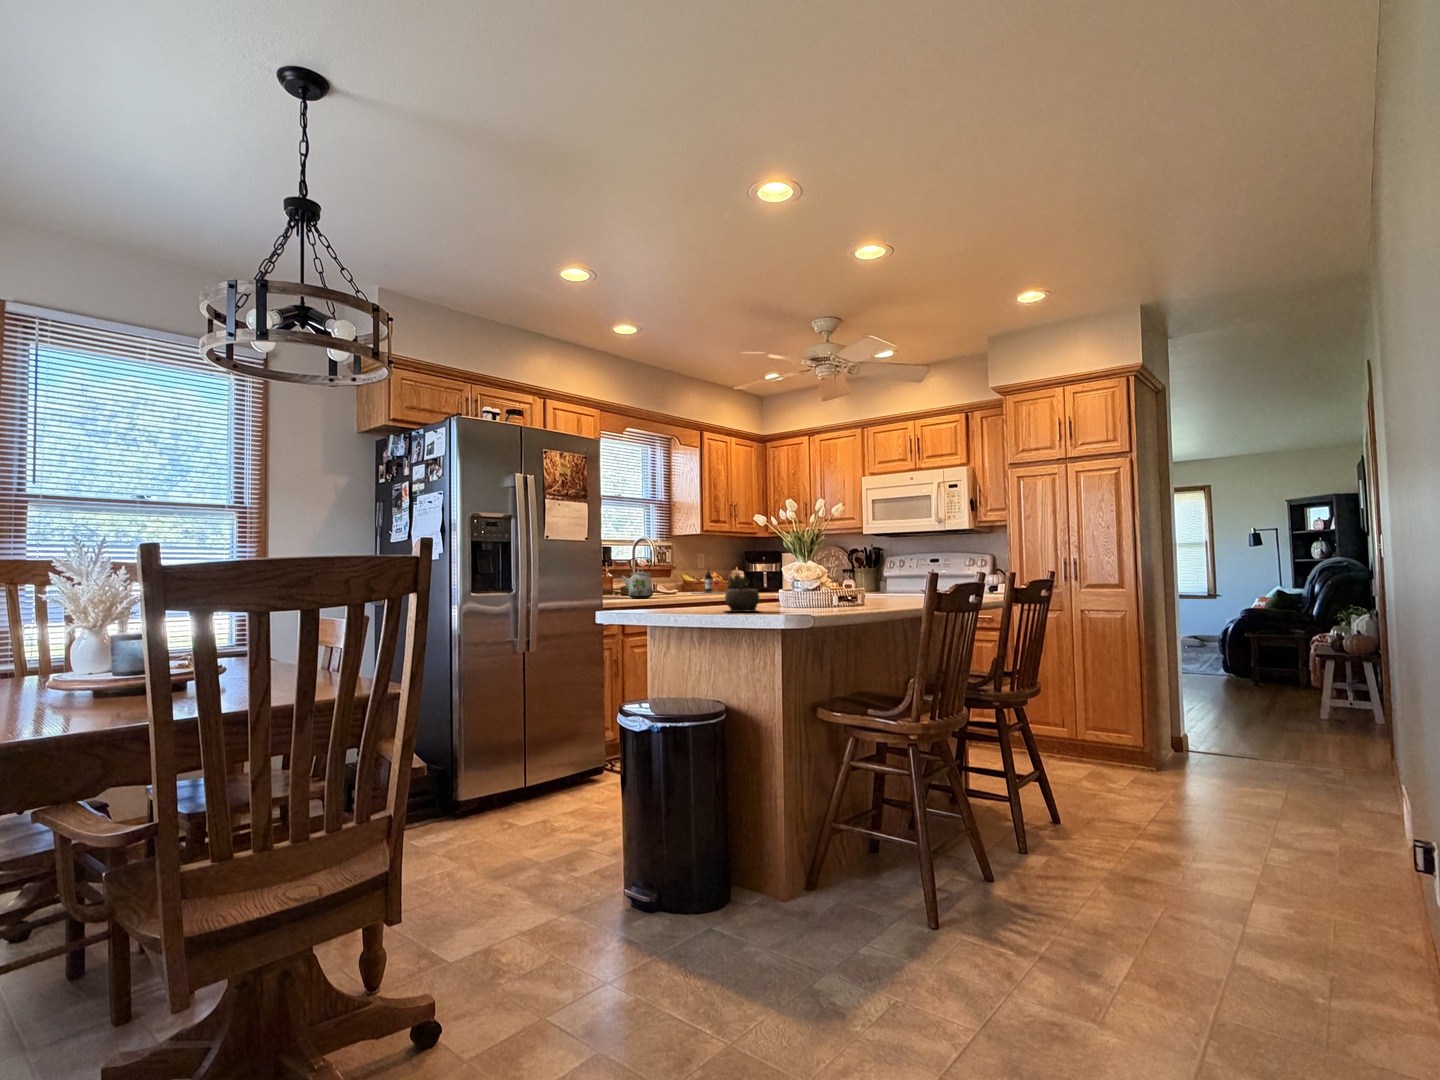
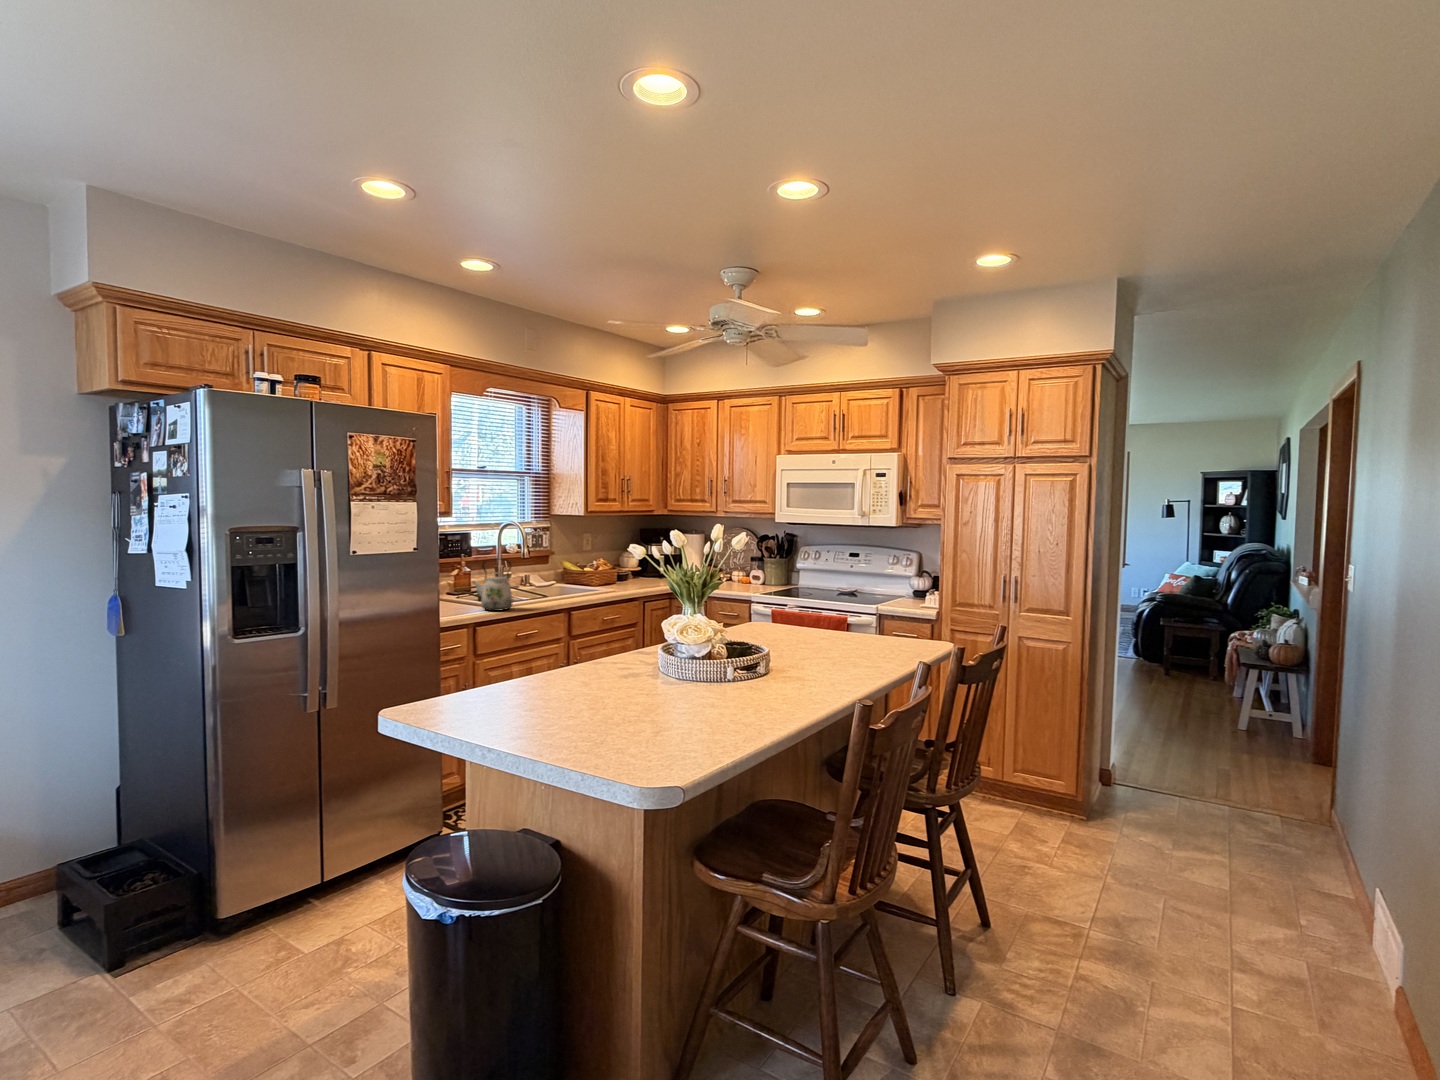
wine bottle: present [705,568,719,593] -> none [561,552,618,586]
succulent plant: present [725,574,759,612] -> none [575,651,628,713]

